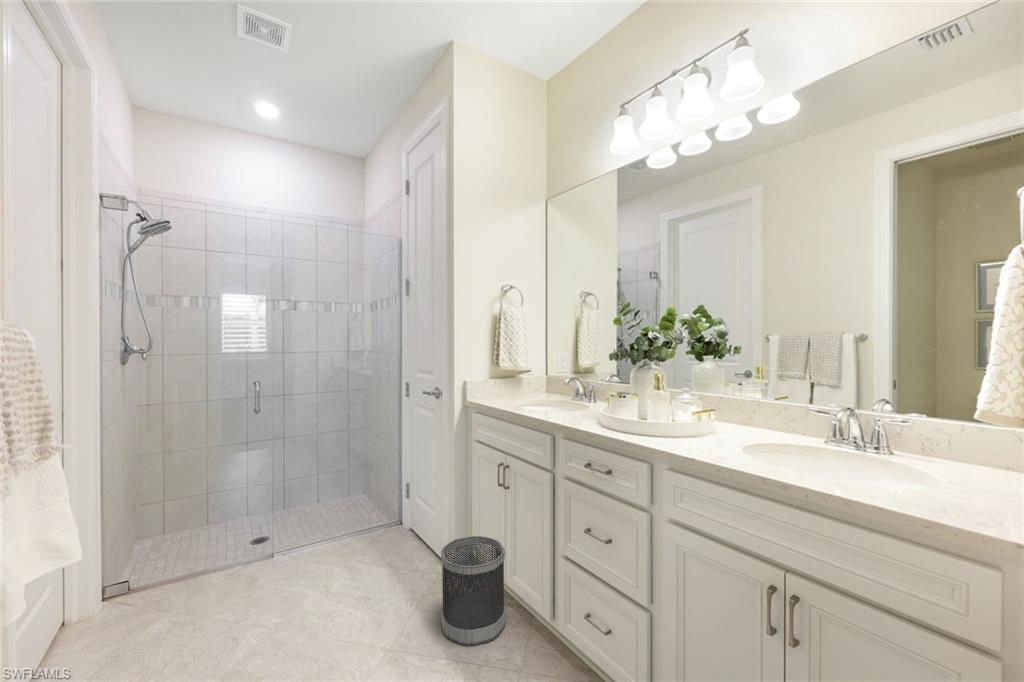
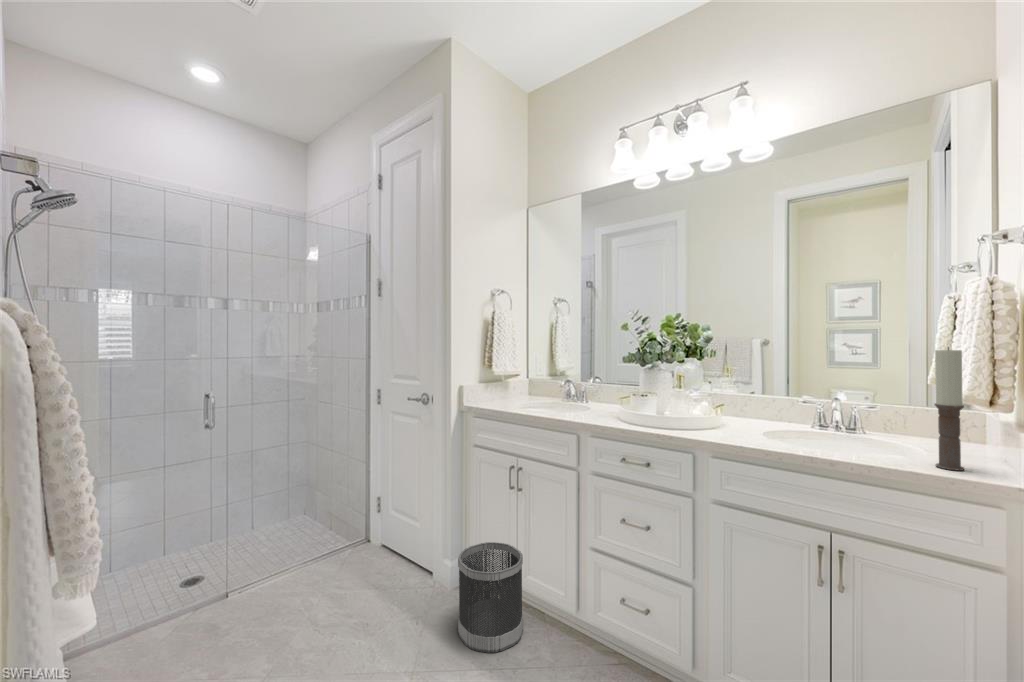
candle: none [927,343,968,515] -> present [935,347,964,471]

